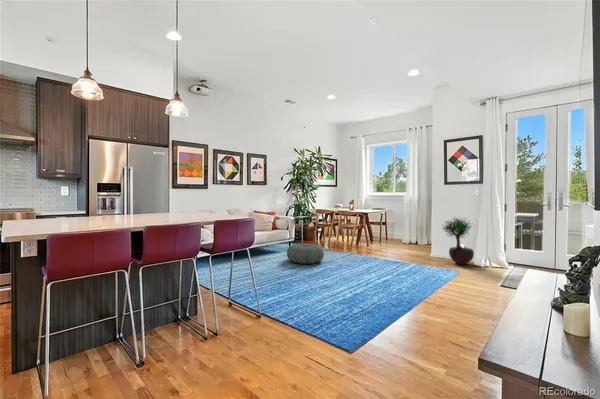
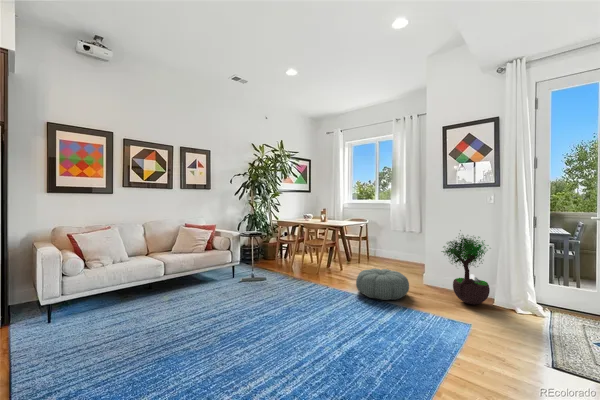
pouf: present [287,243,324,264] -> present [356,269,409,300]

